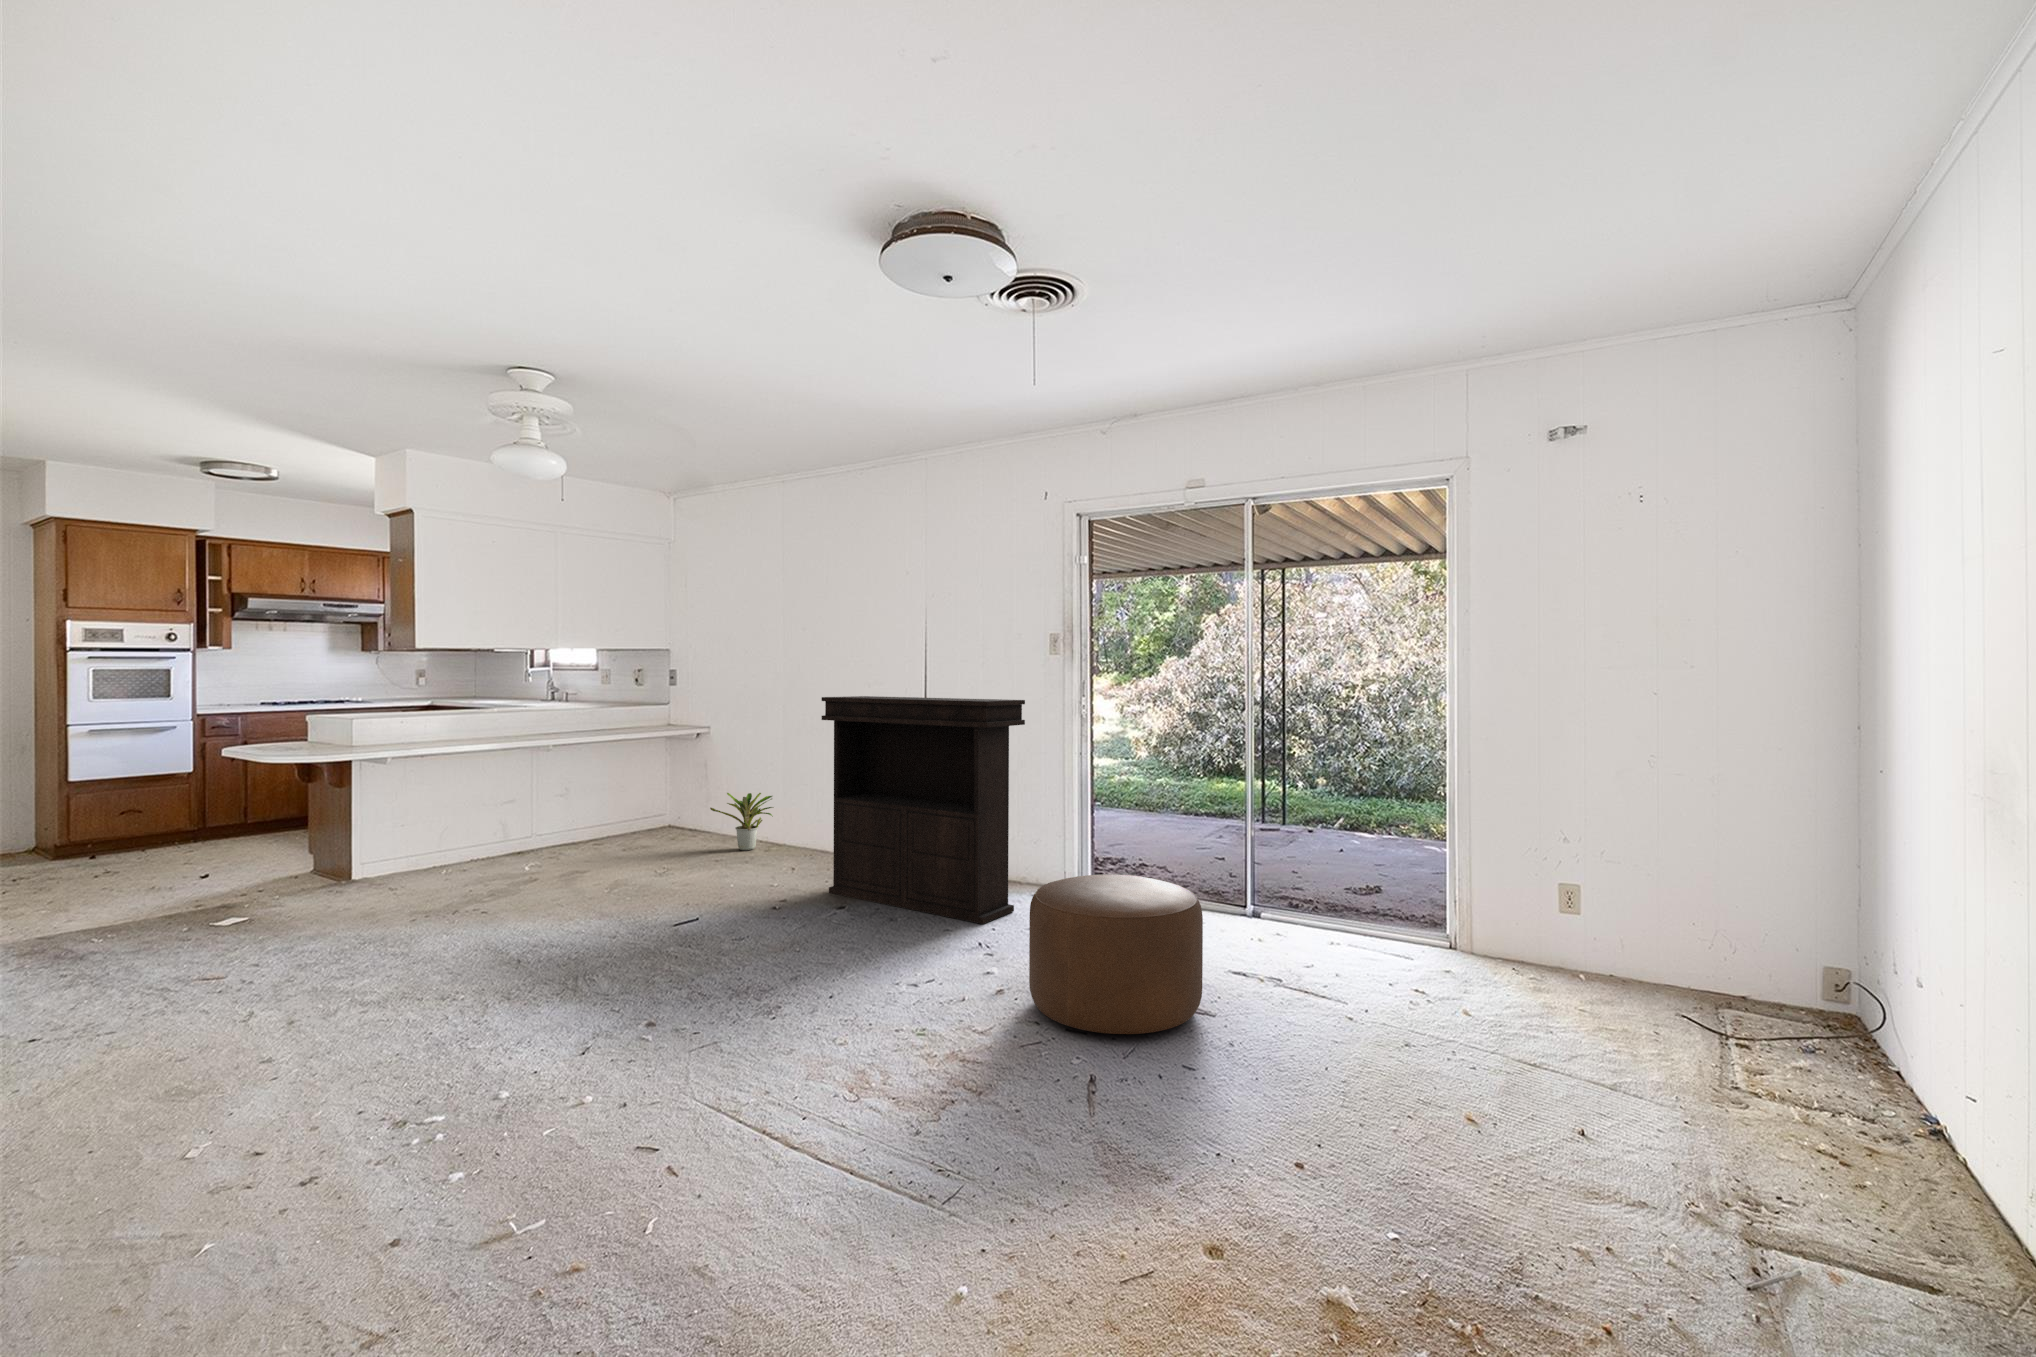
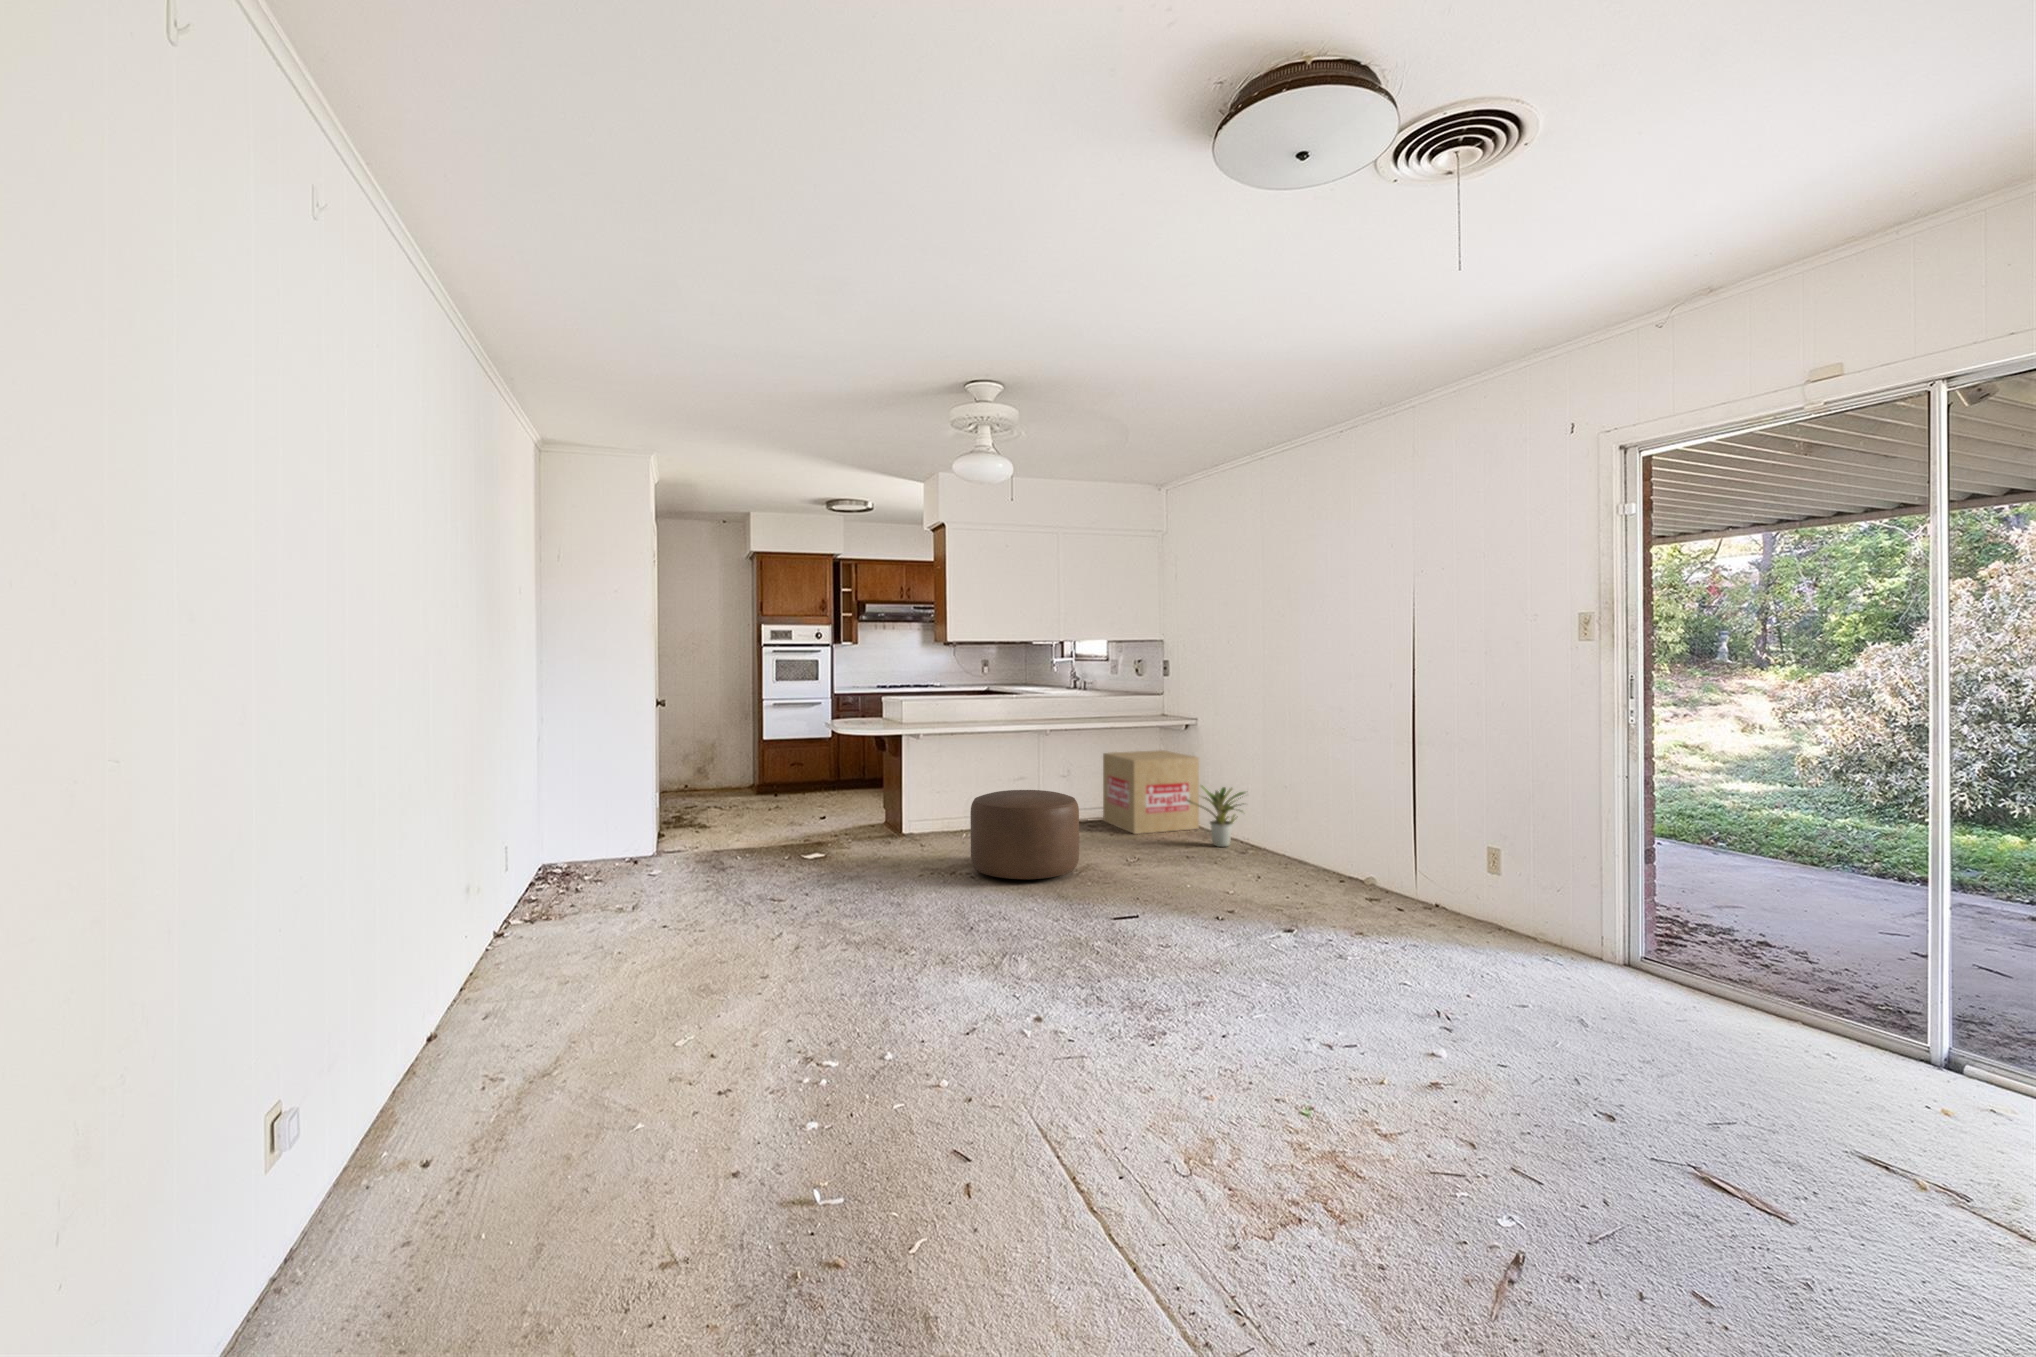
console table: present [822,696,1025,924] -> none [1273,687,1528,984]
cardboard box: none [611,763,718,849] -> present [1103,750,1199,834]
ottoman: present [1029,875,1203,1034] -> present [970,790,1079,880]

